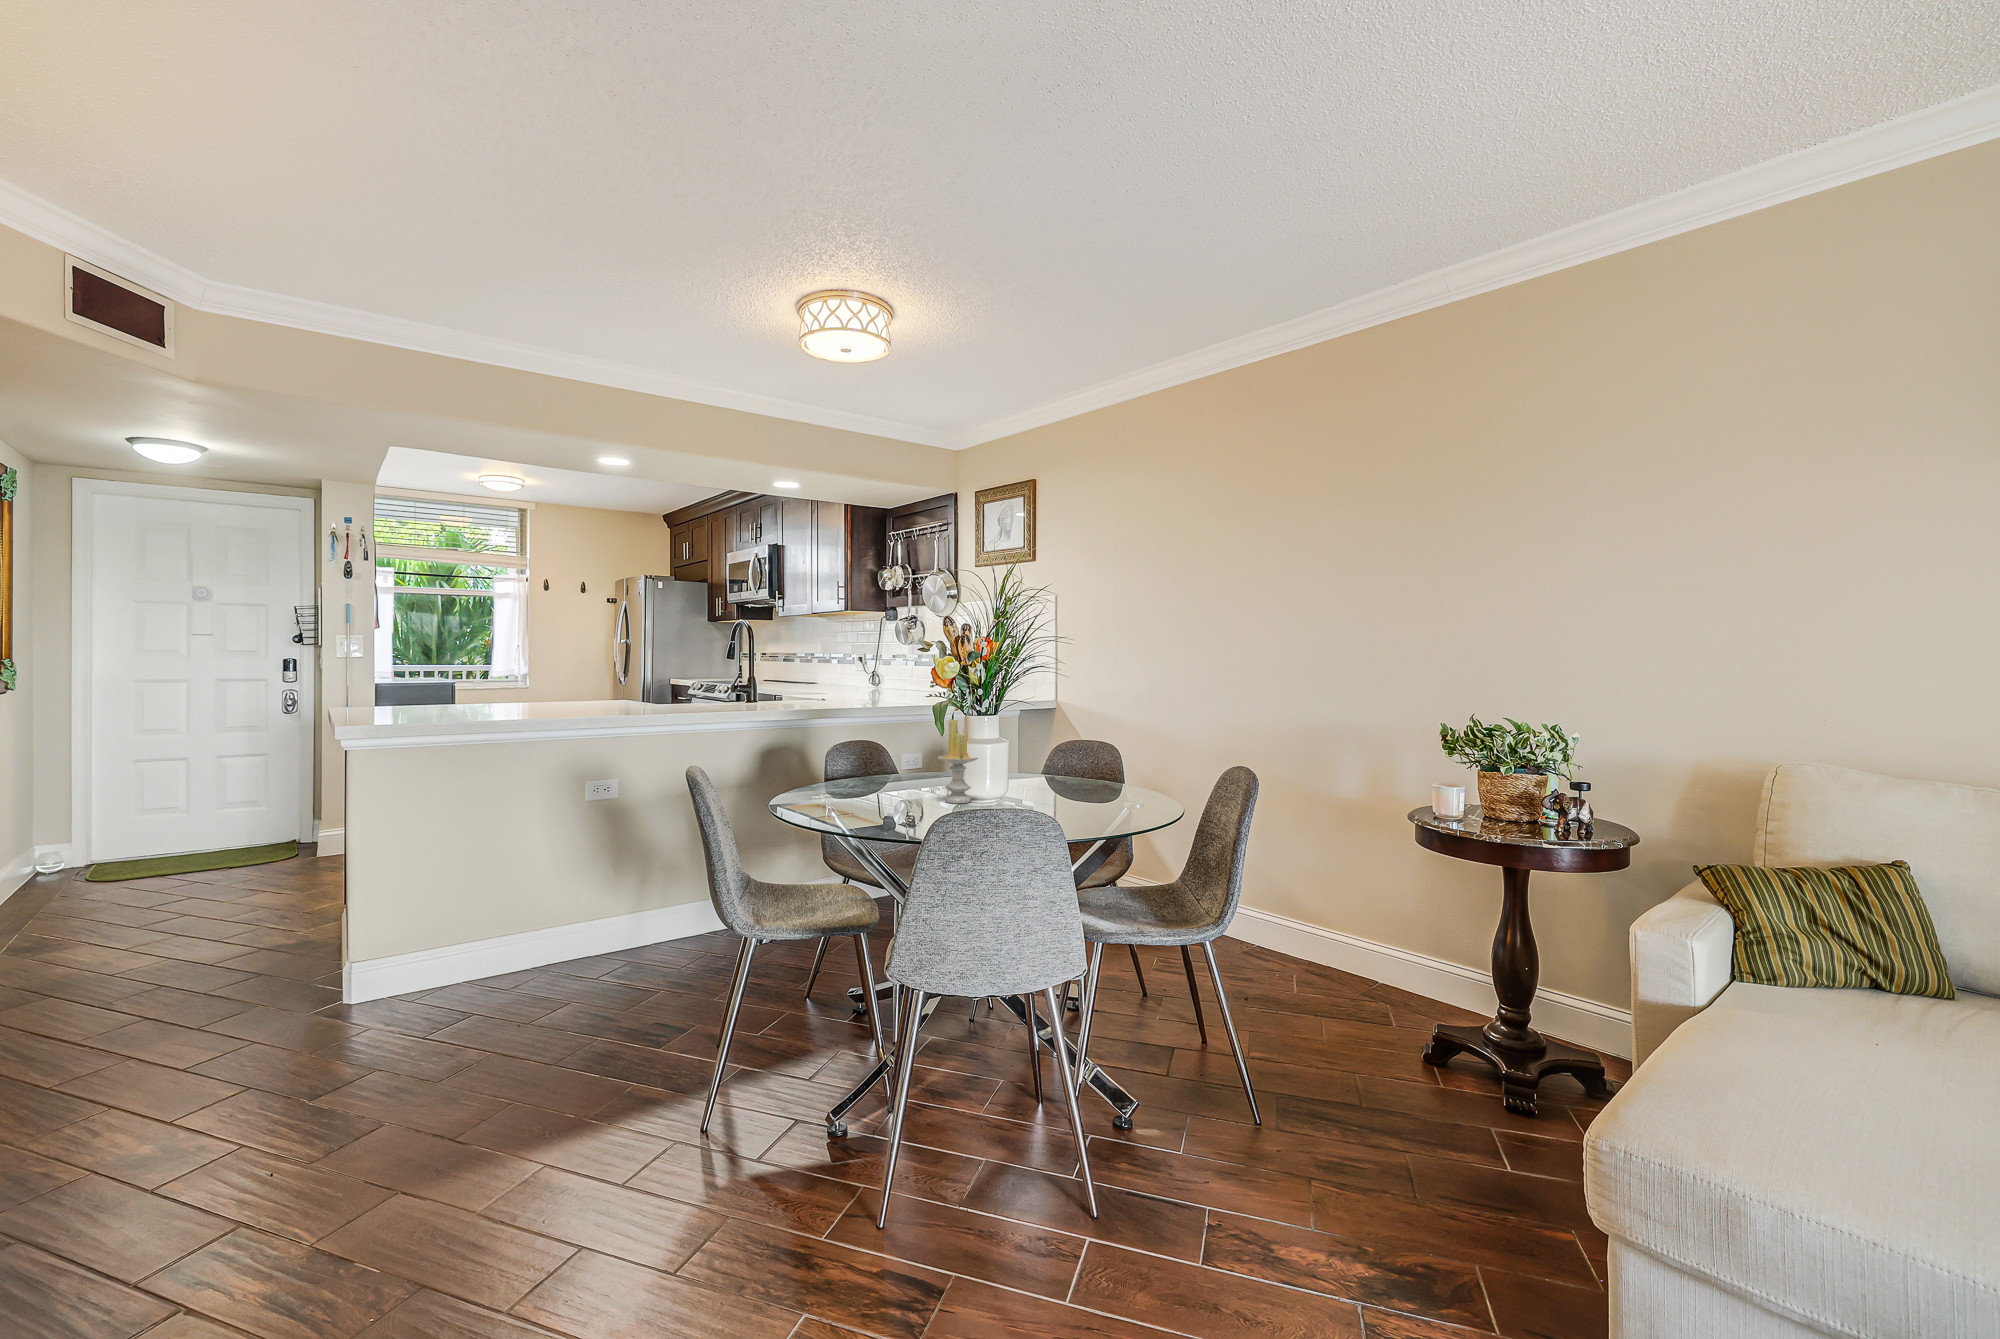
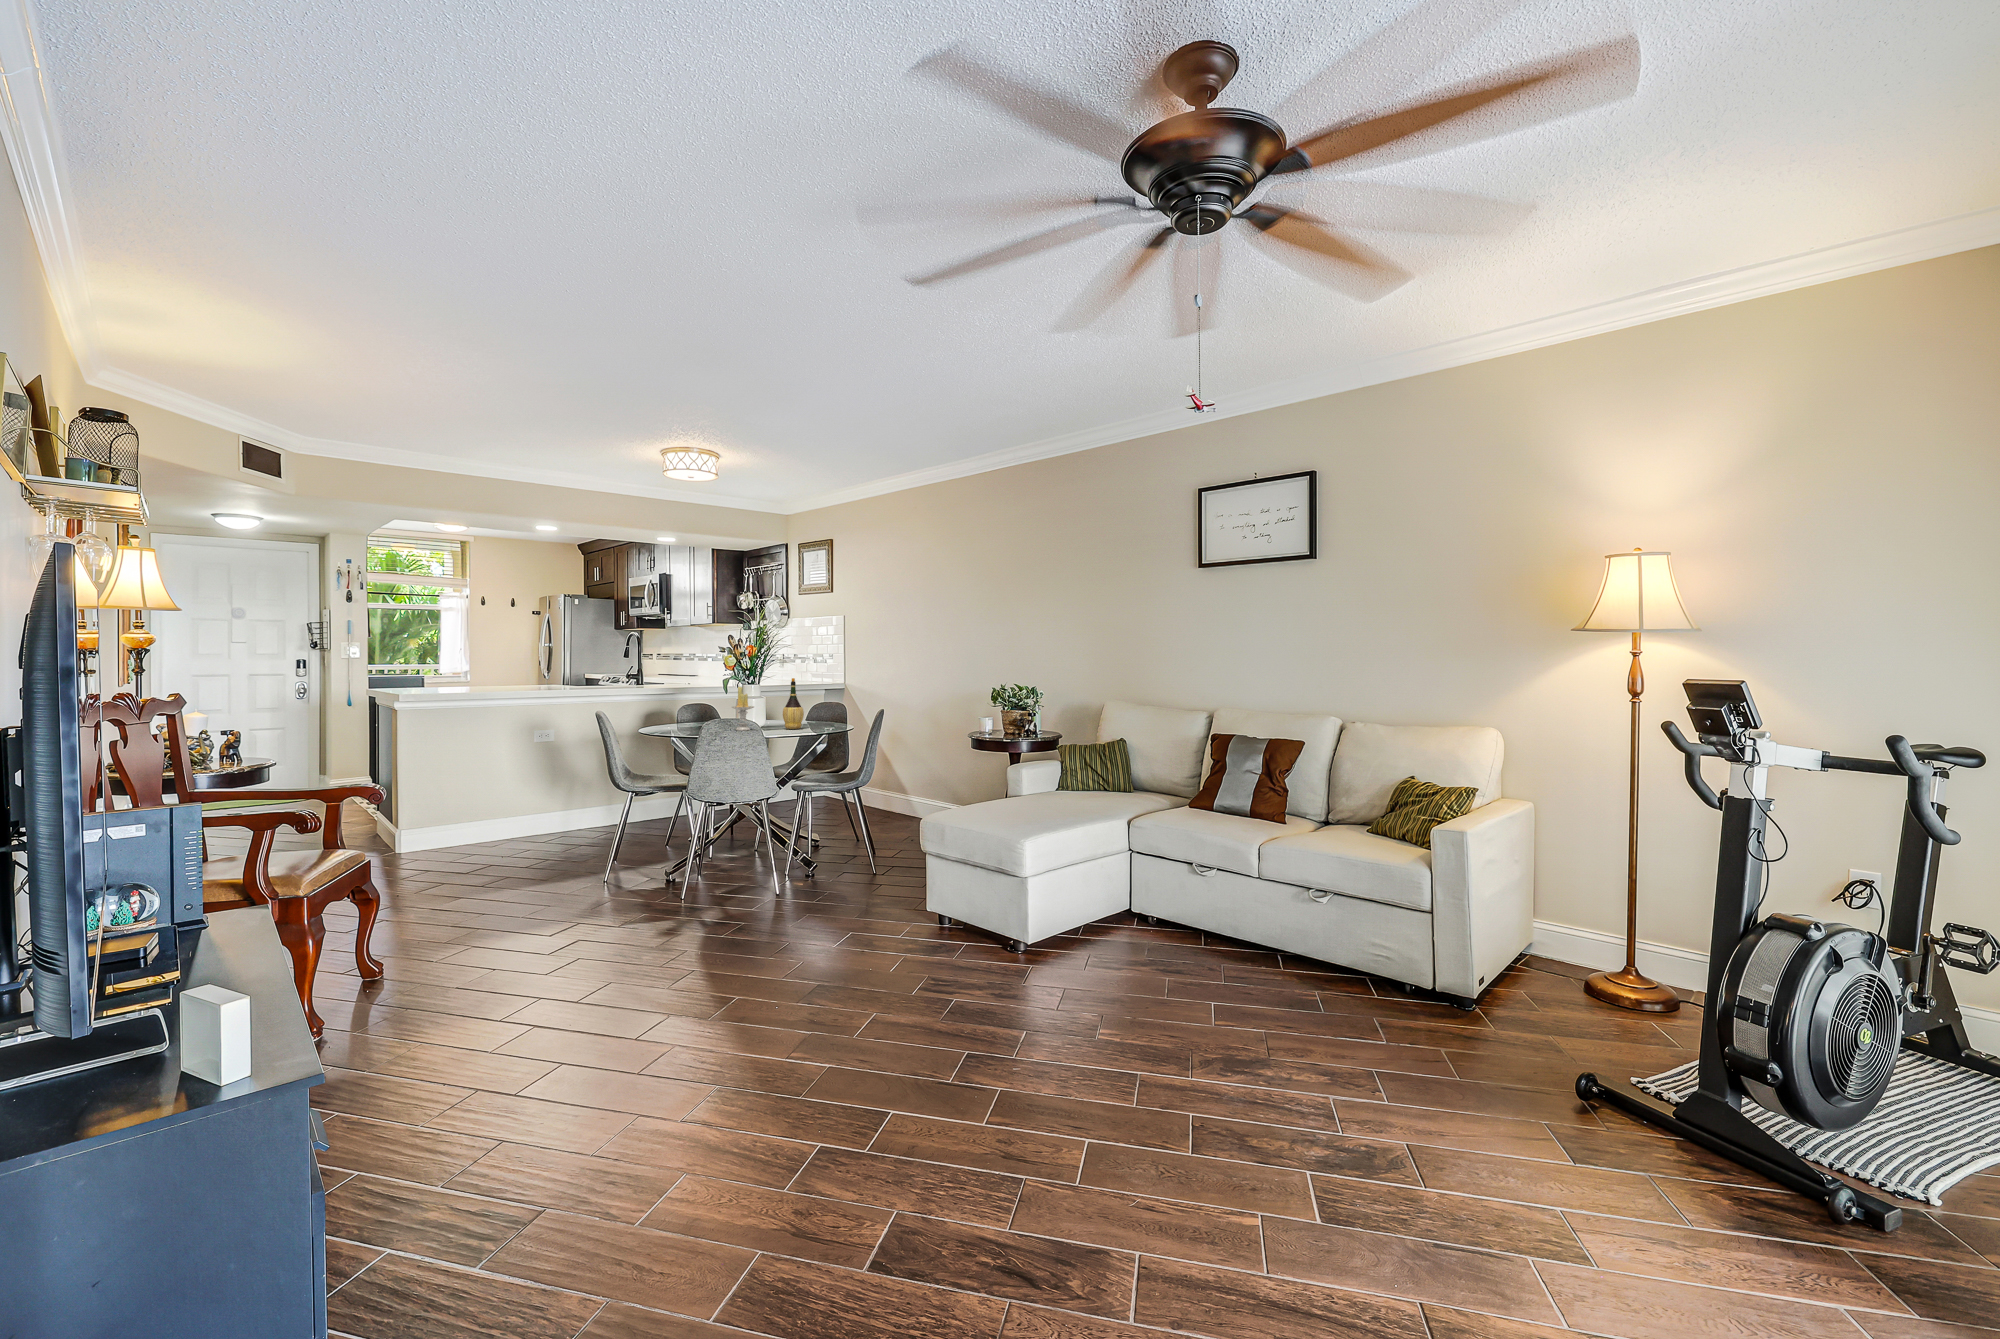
wine bottle: none [1027,703,1065,798] -> present [783,678,804,729]

